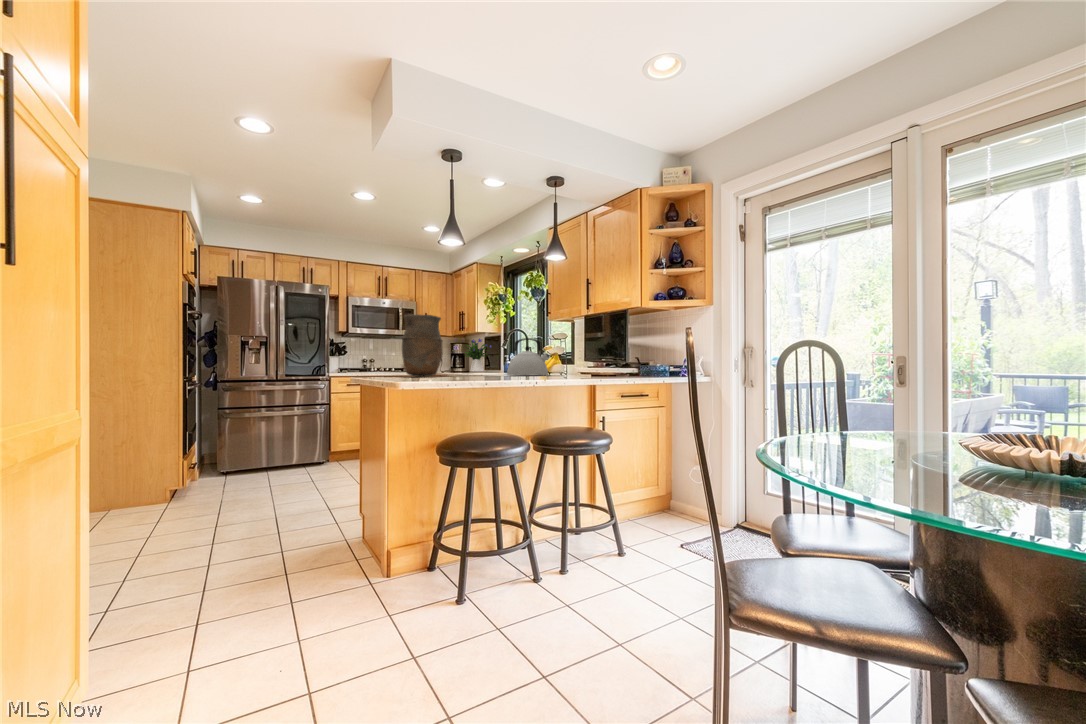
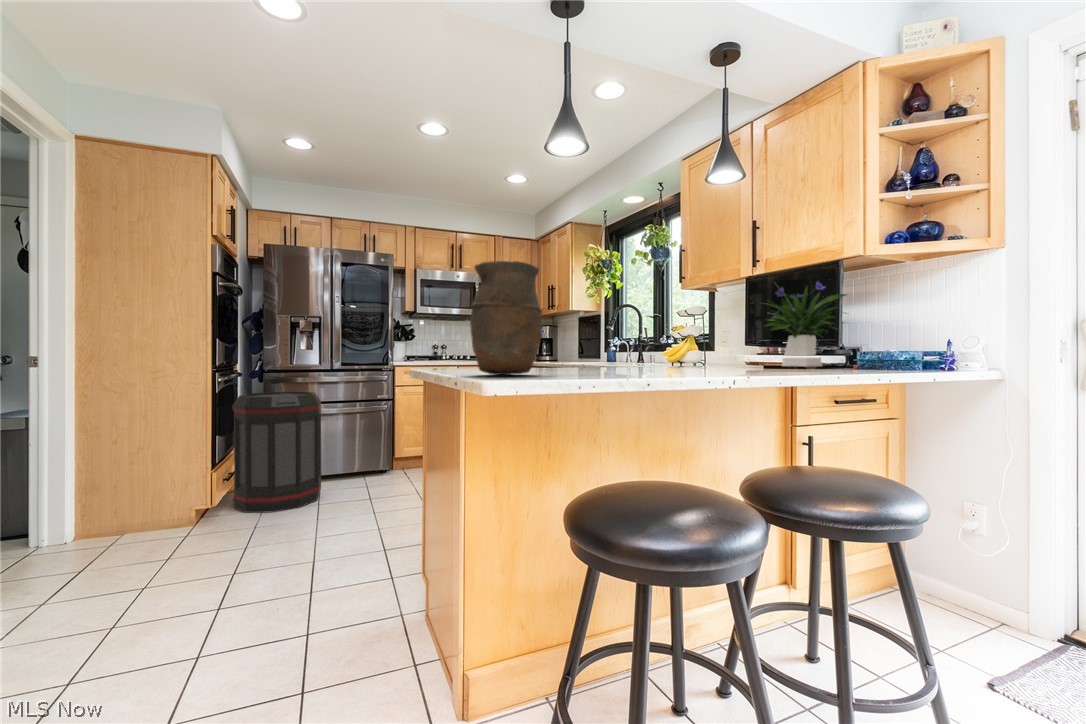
kettle: present [507,338,550,376] -> none [659,305,747,376]
flower arrangement: present [465,339,491,371] -> present [765,281,846,367]
trash can: none [196,398,271,495] -> present [232,392,321,513]

